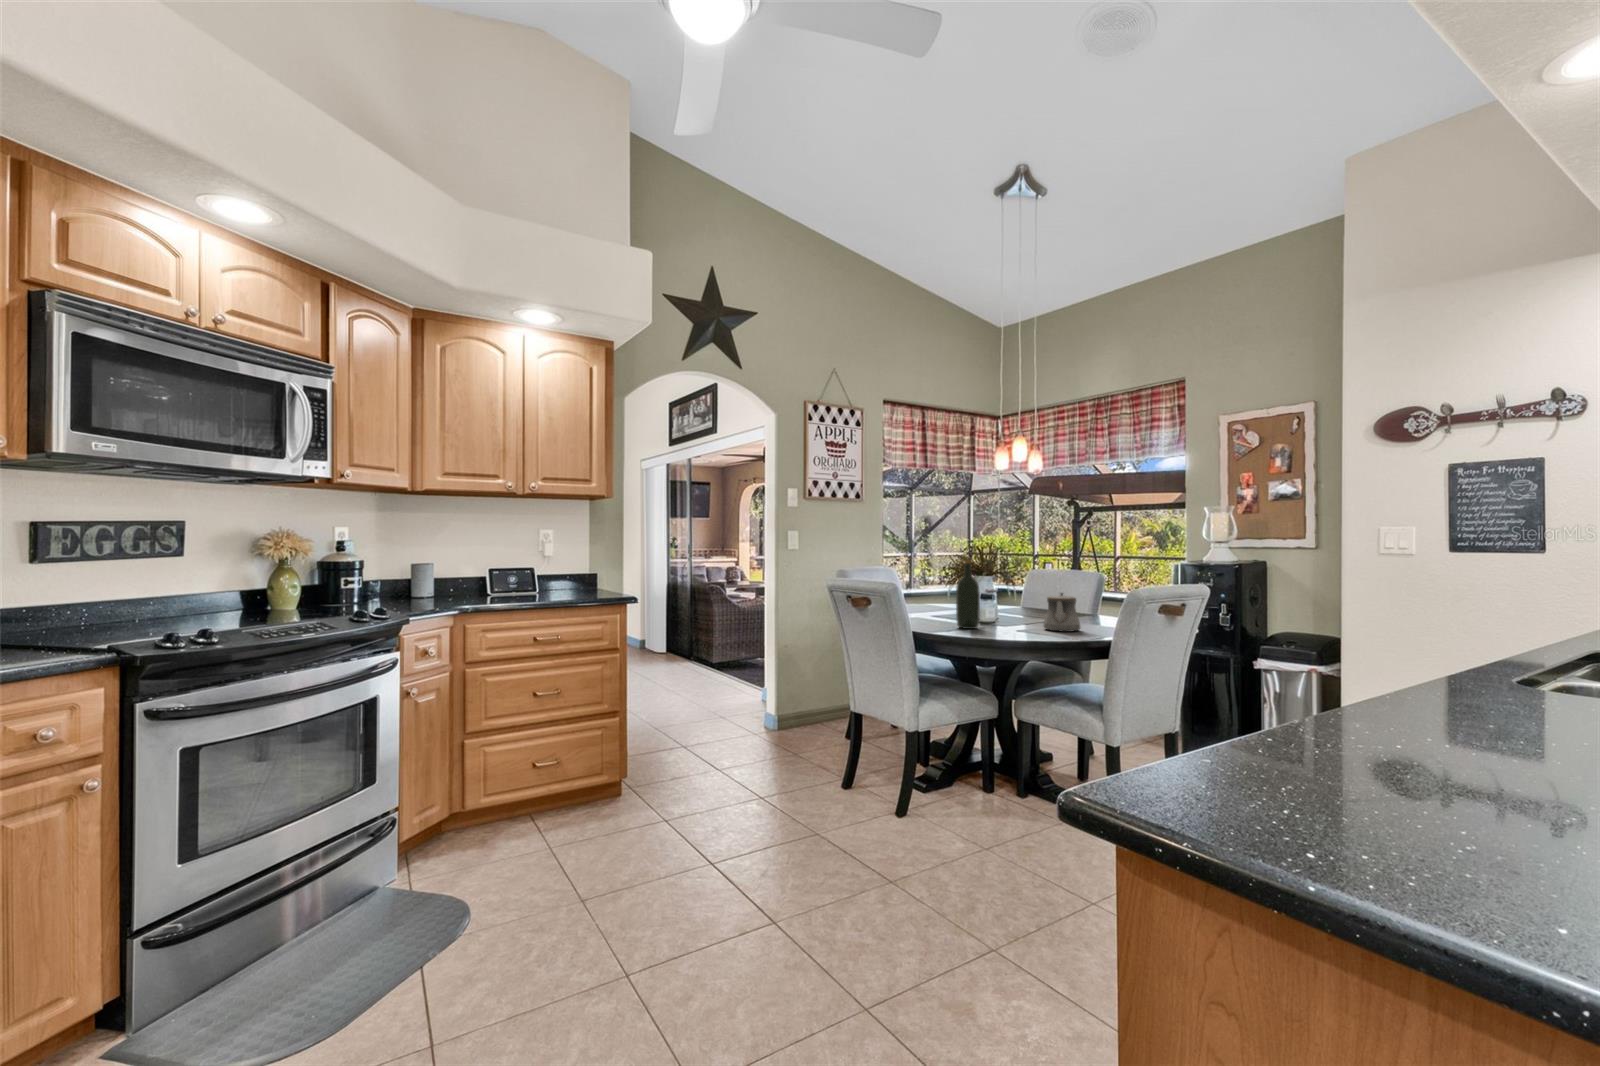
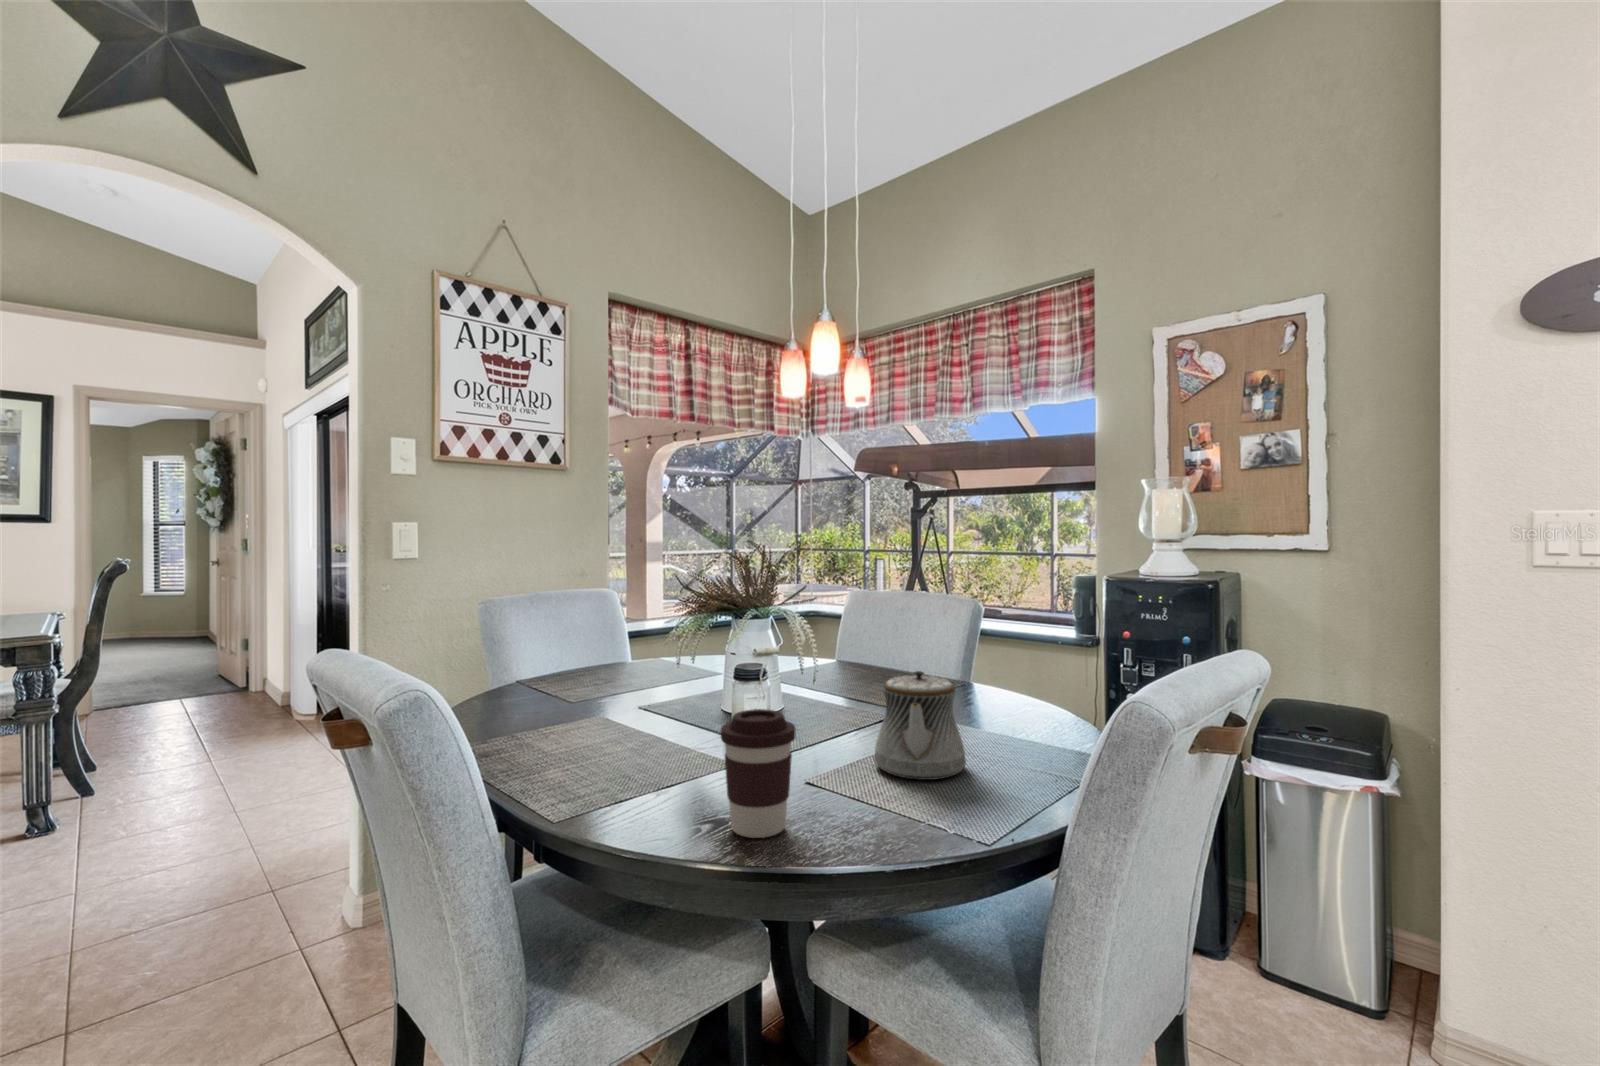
wine bottle: present [956,560,980,629] -> none [646,591,711,783]
coffee cup: none [991,598,1016,636] -> present [721,709,796,838]

